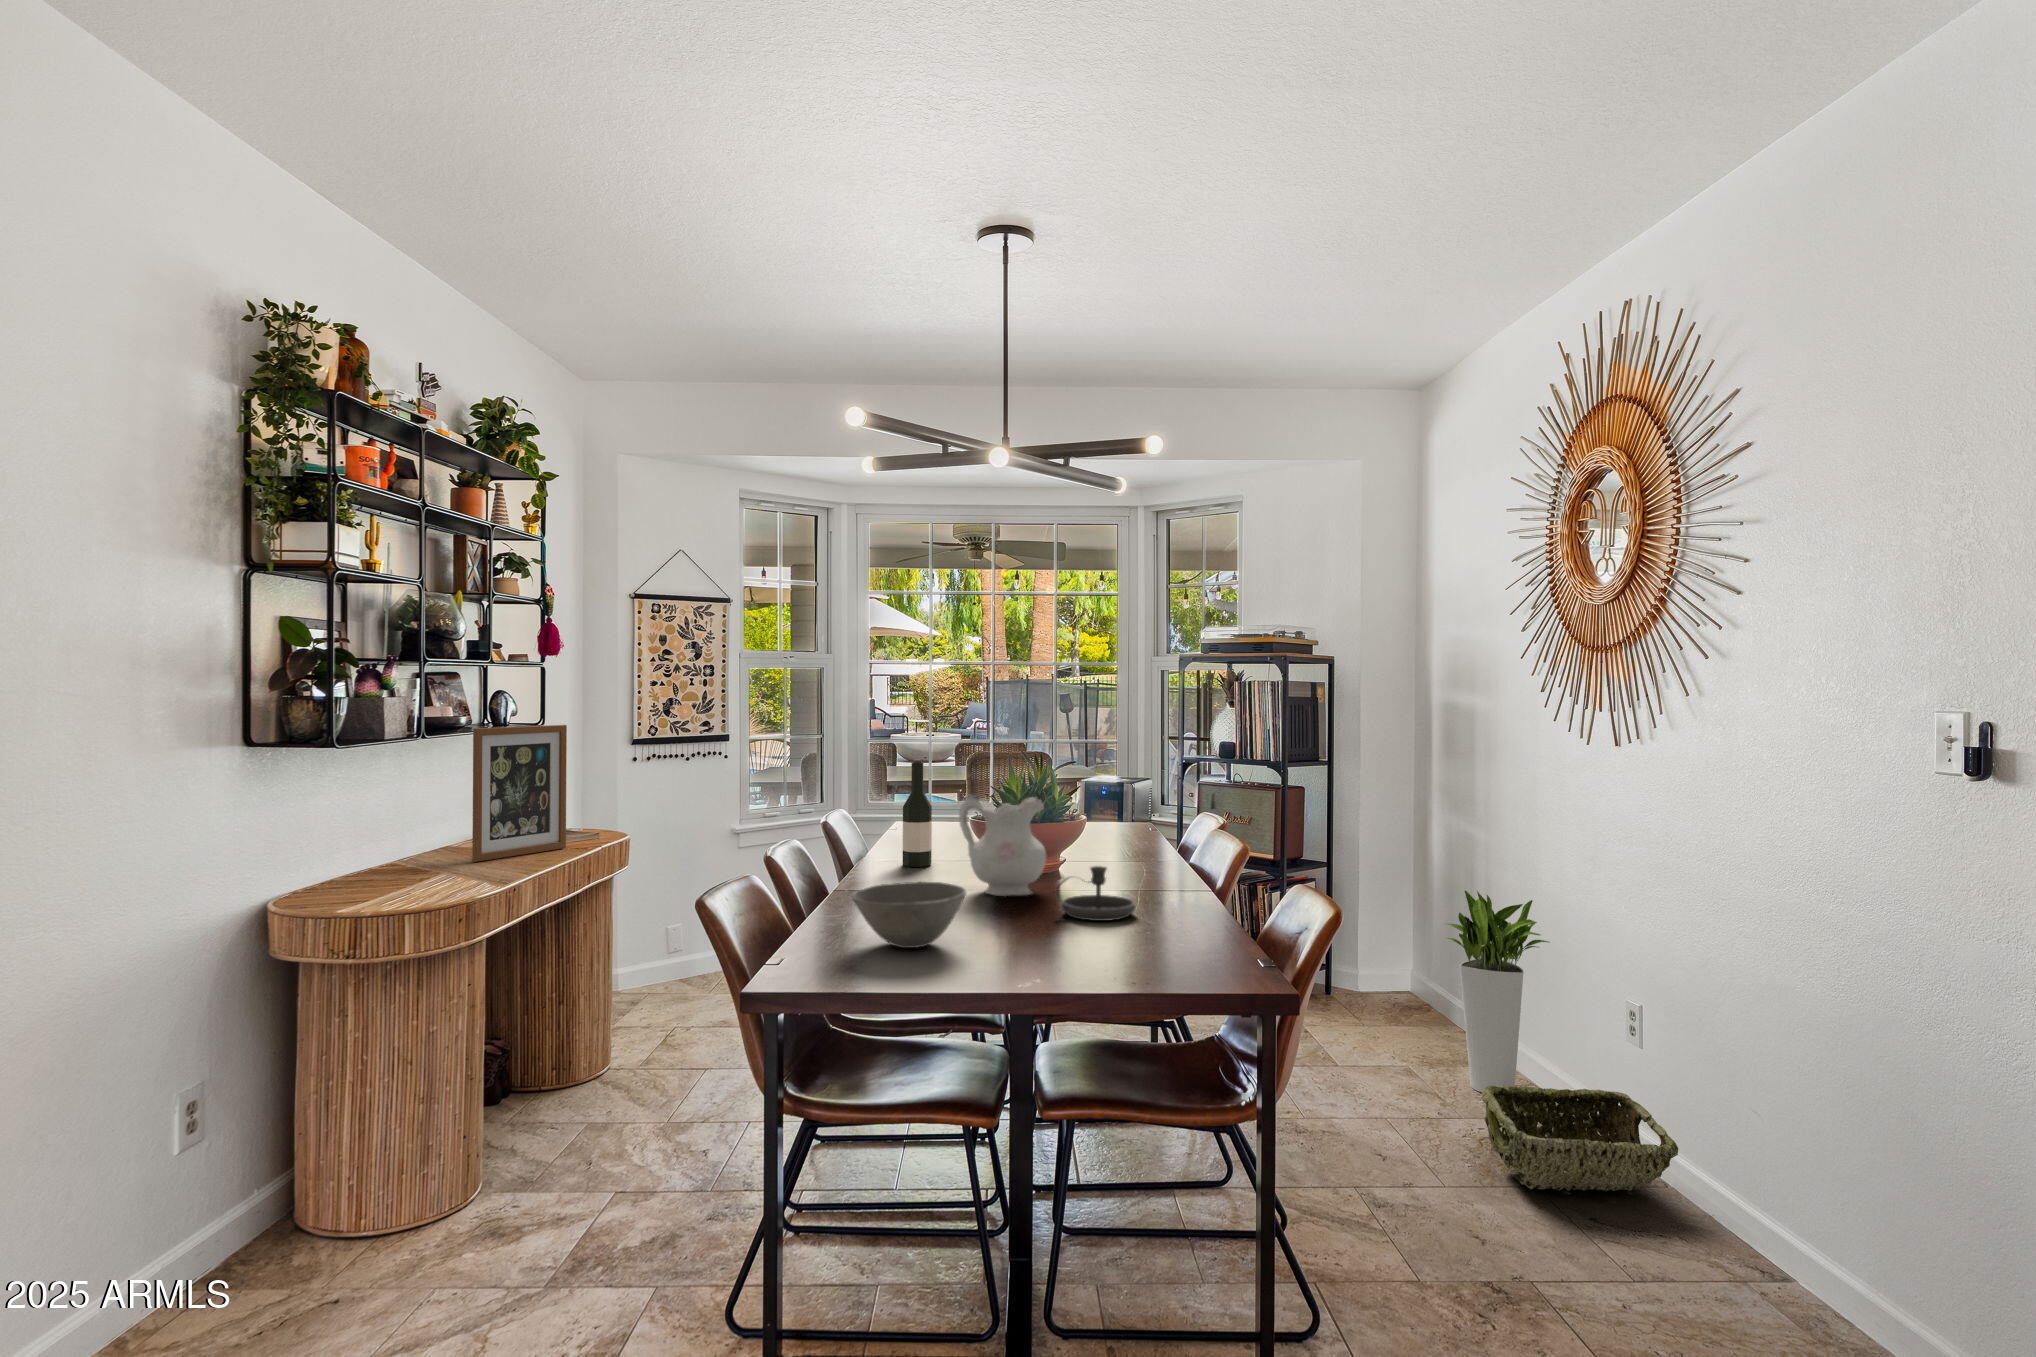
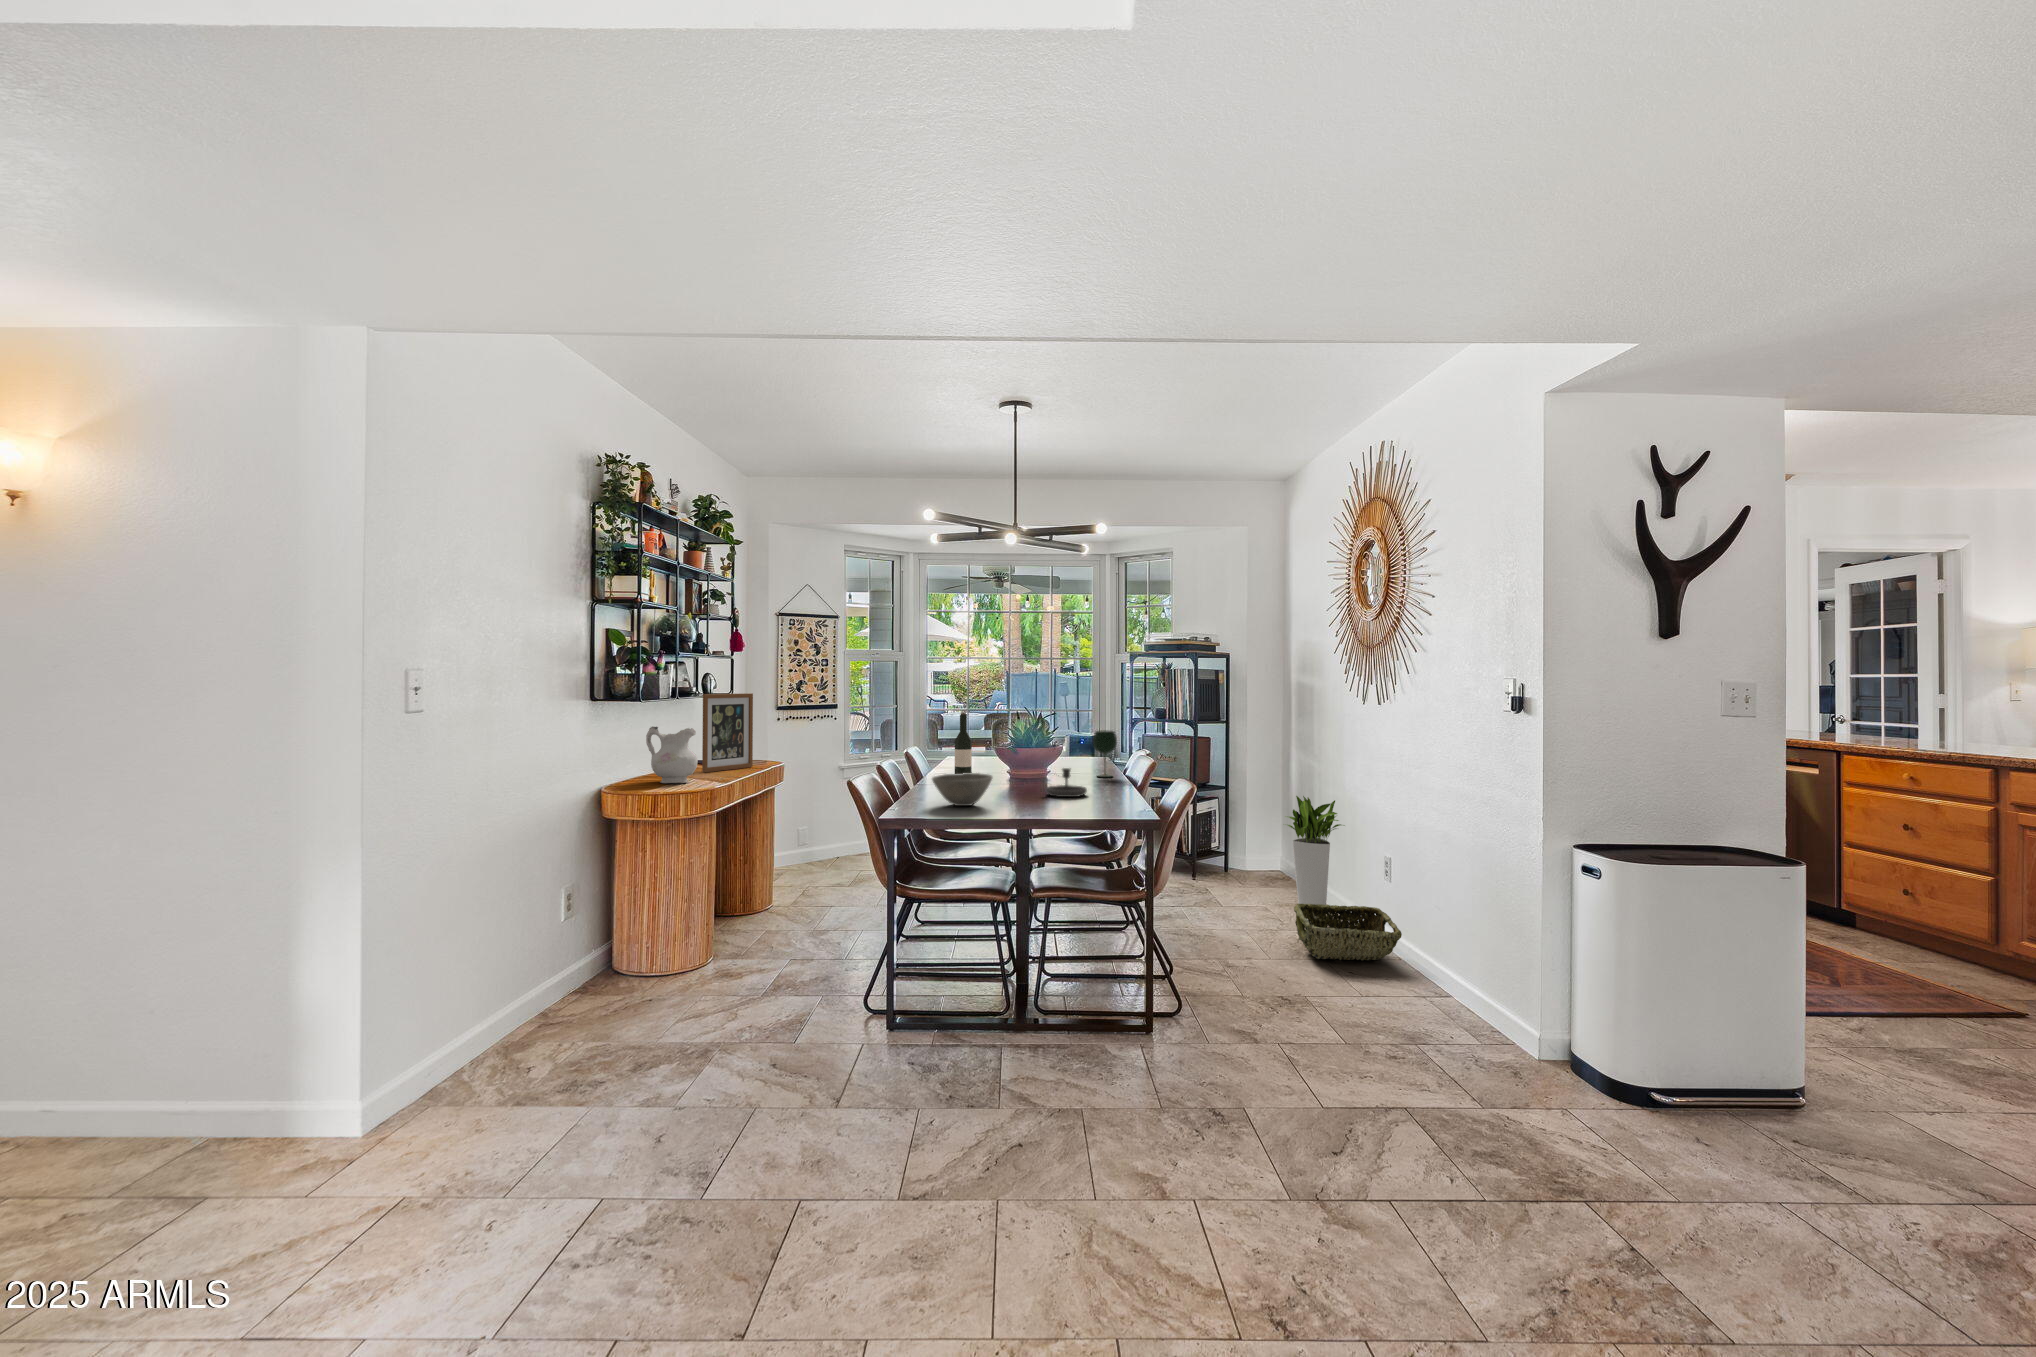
wine glass: none [1136,789,1178,869] -> present [1093,730,1117,777]
ceramic pitcher: present [959,795,1046,896] -> present [646,726,698,783]

